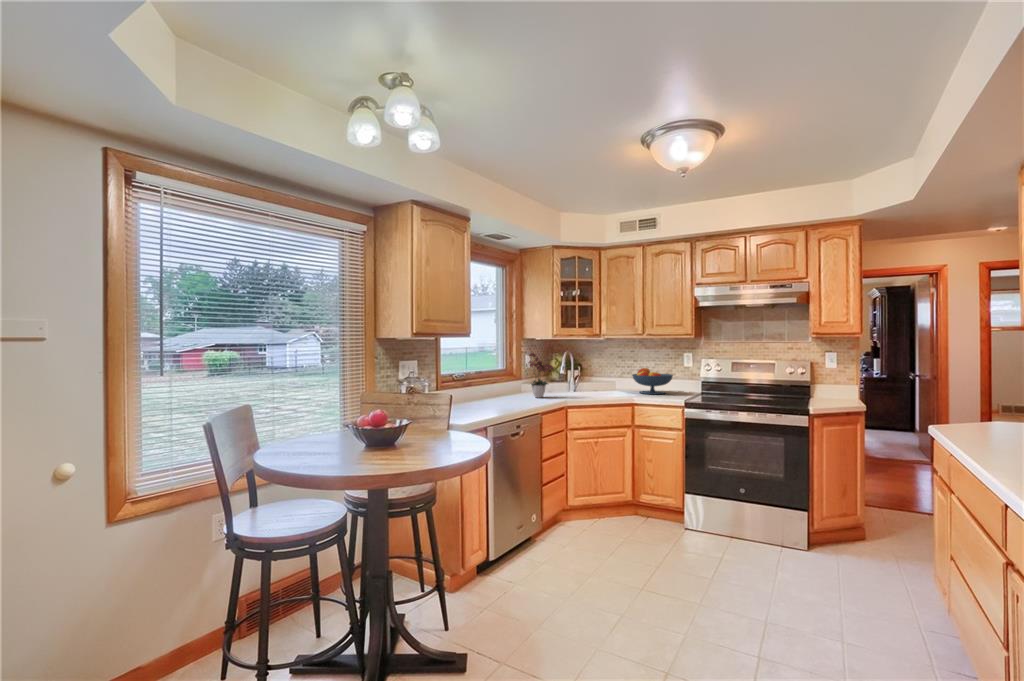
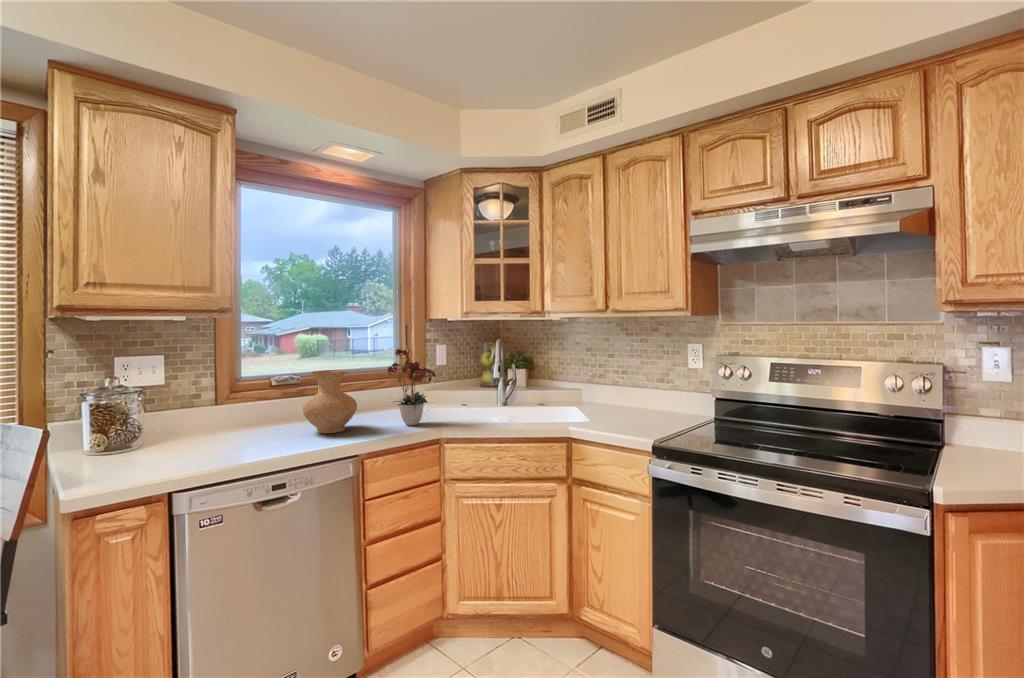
vase: none [482,365,512,401] -> present [303,370,357,433]
fruit bowl: present [632,368,673,394] -> none [590,369,662,419]

